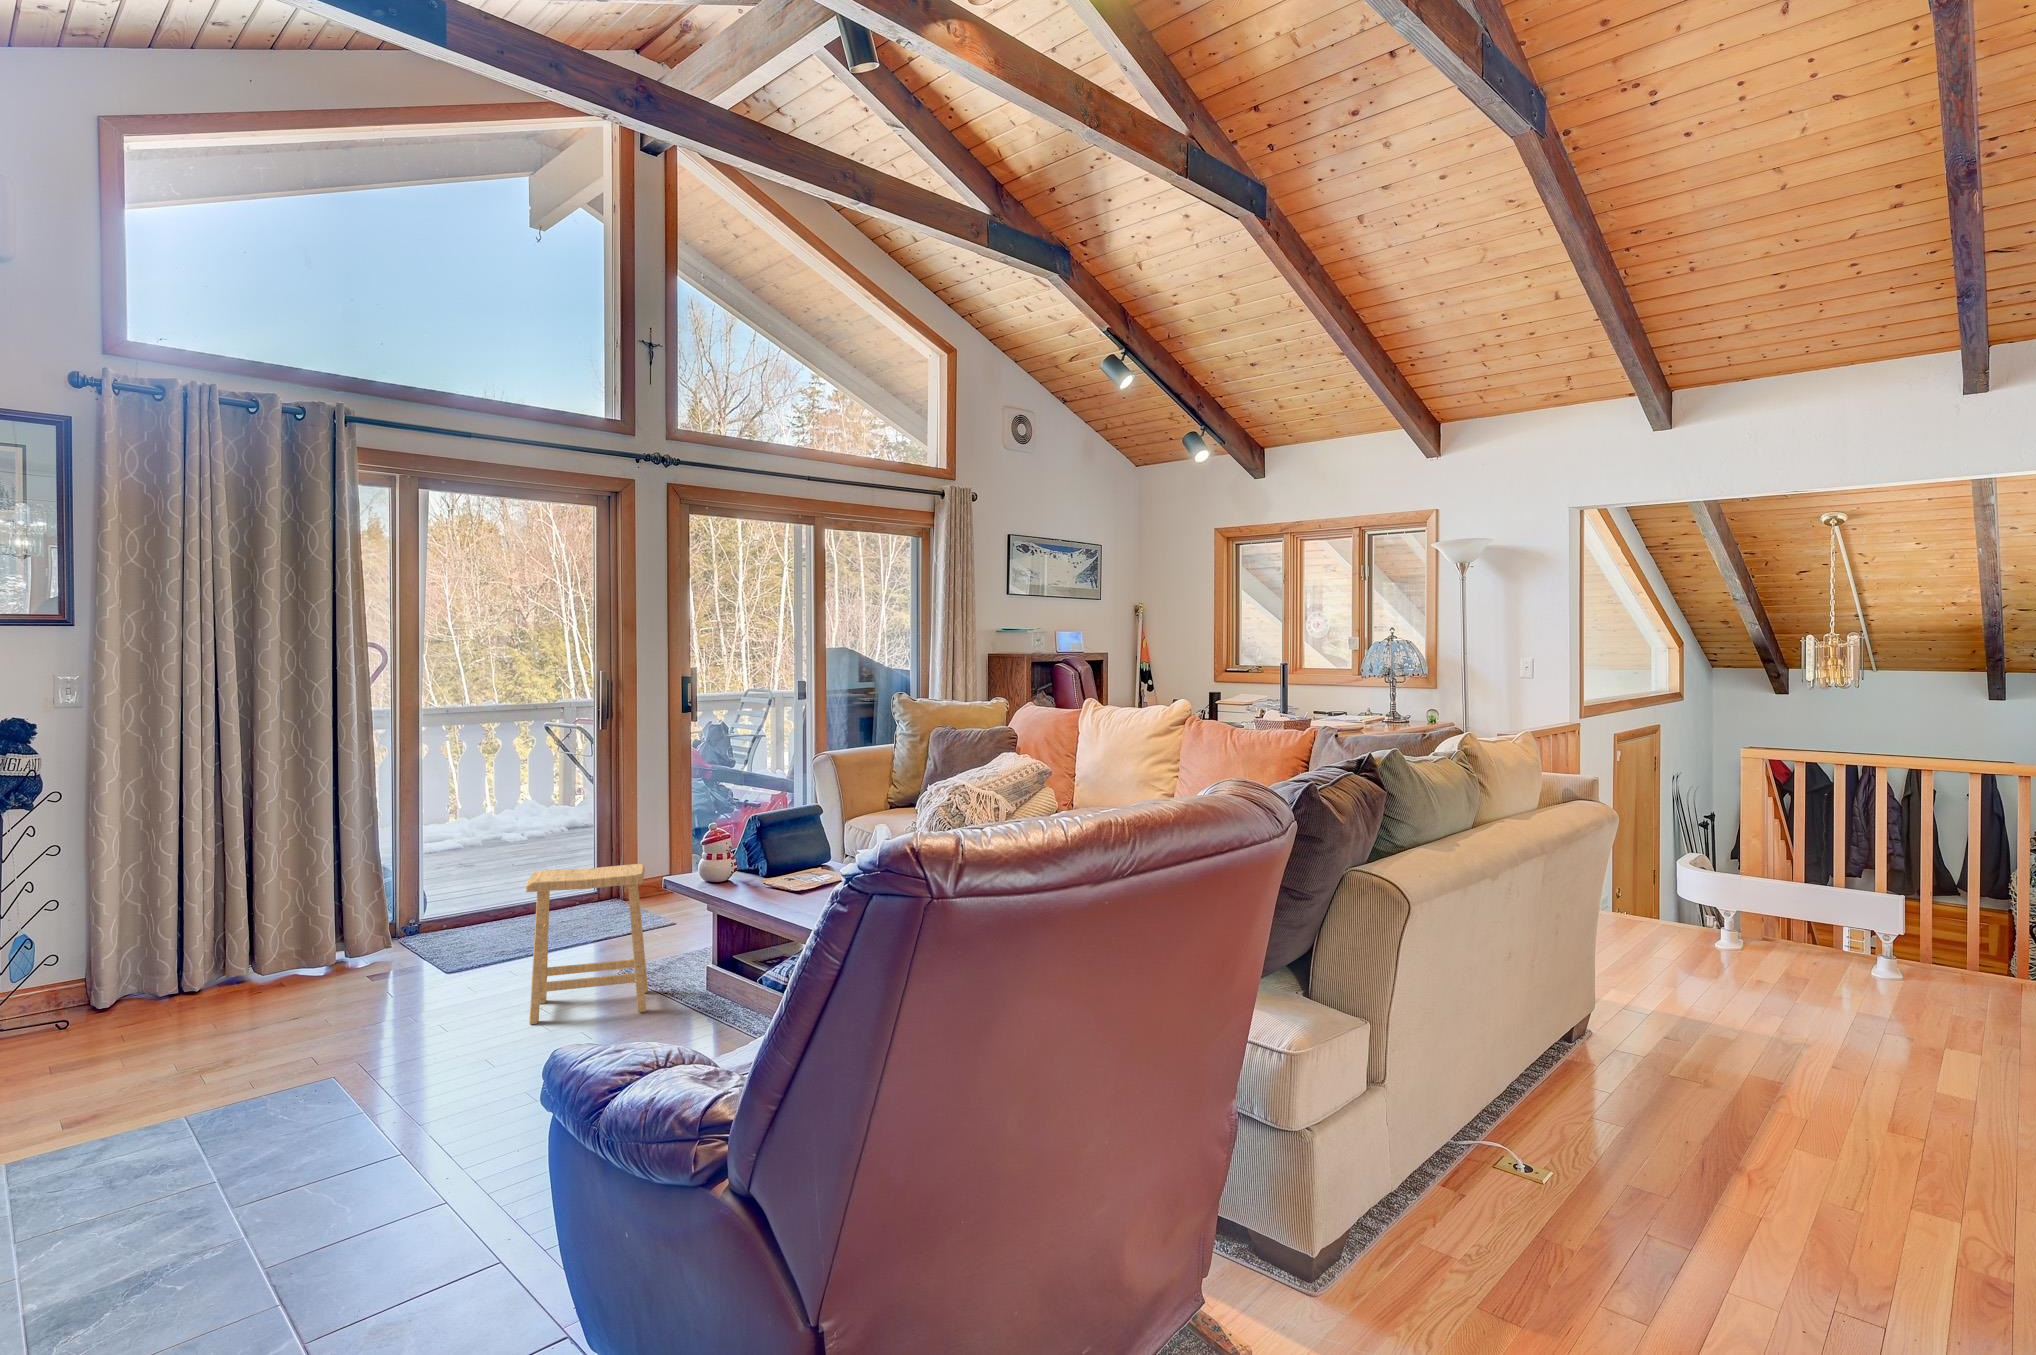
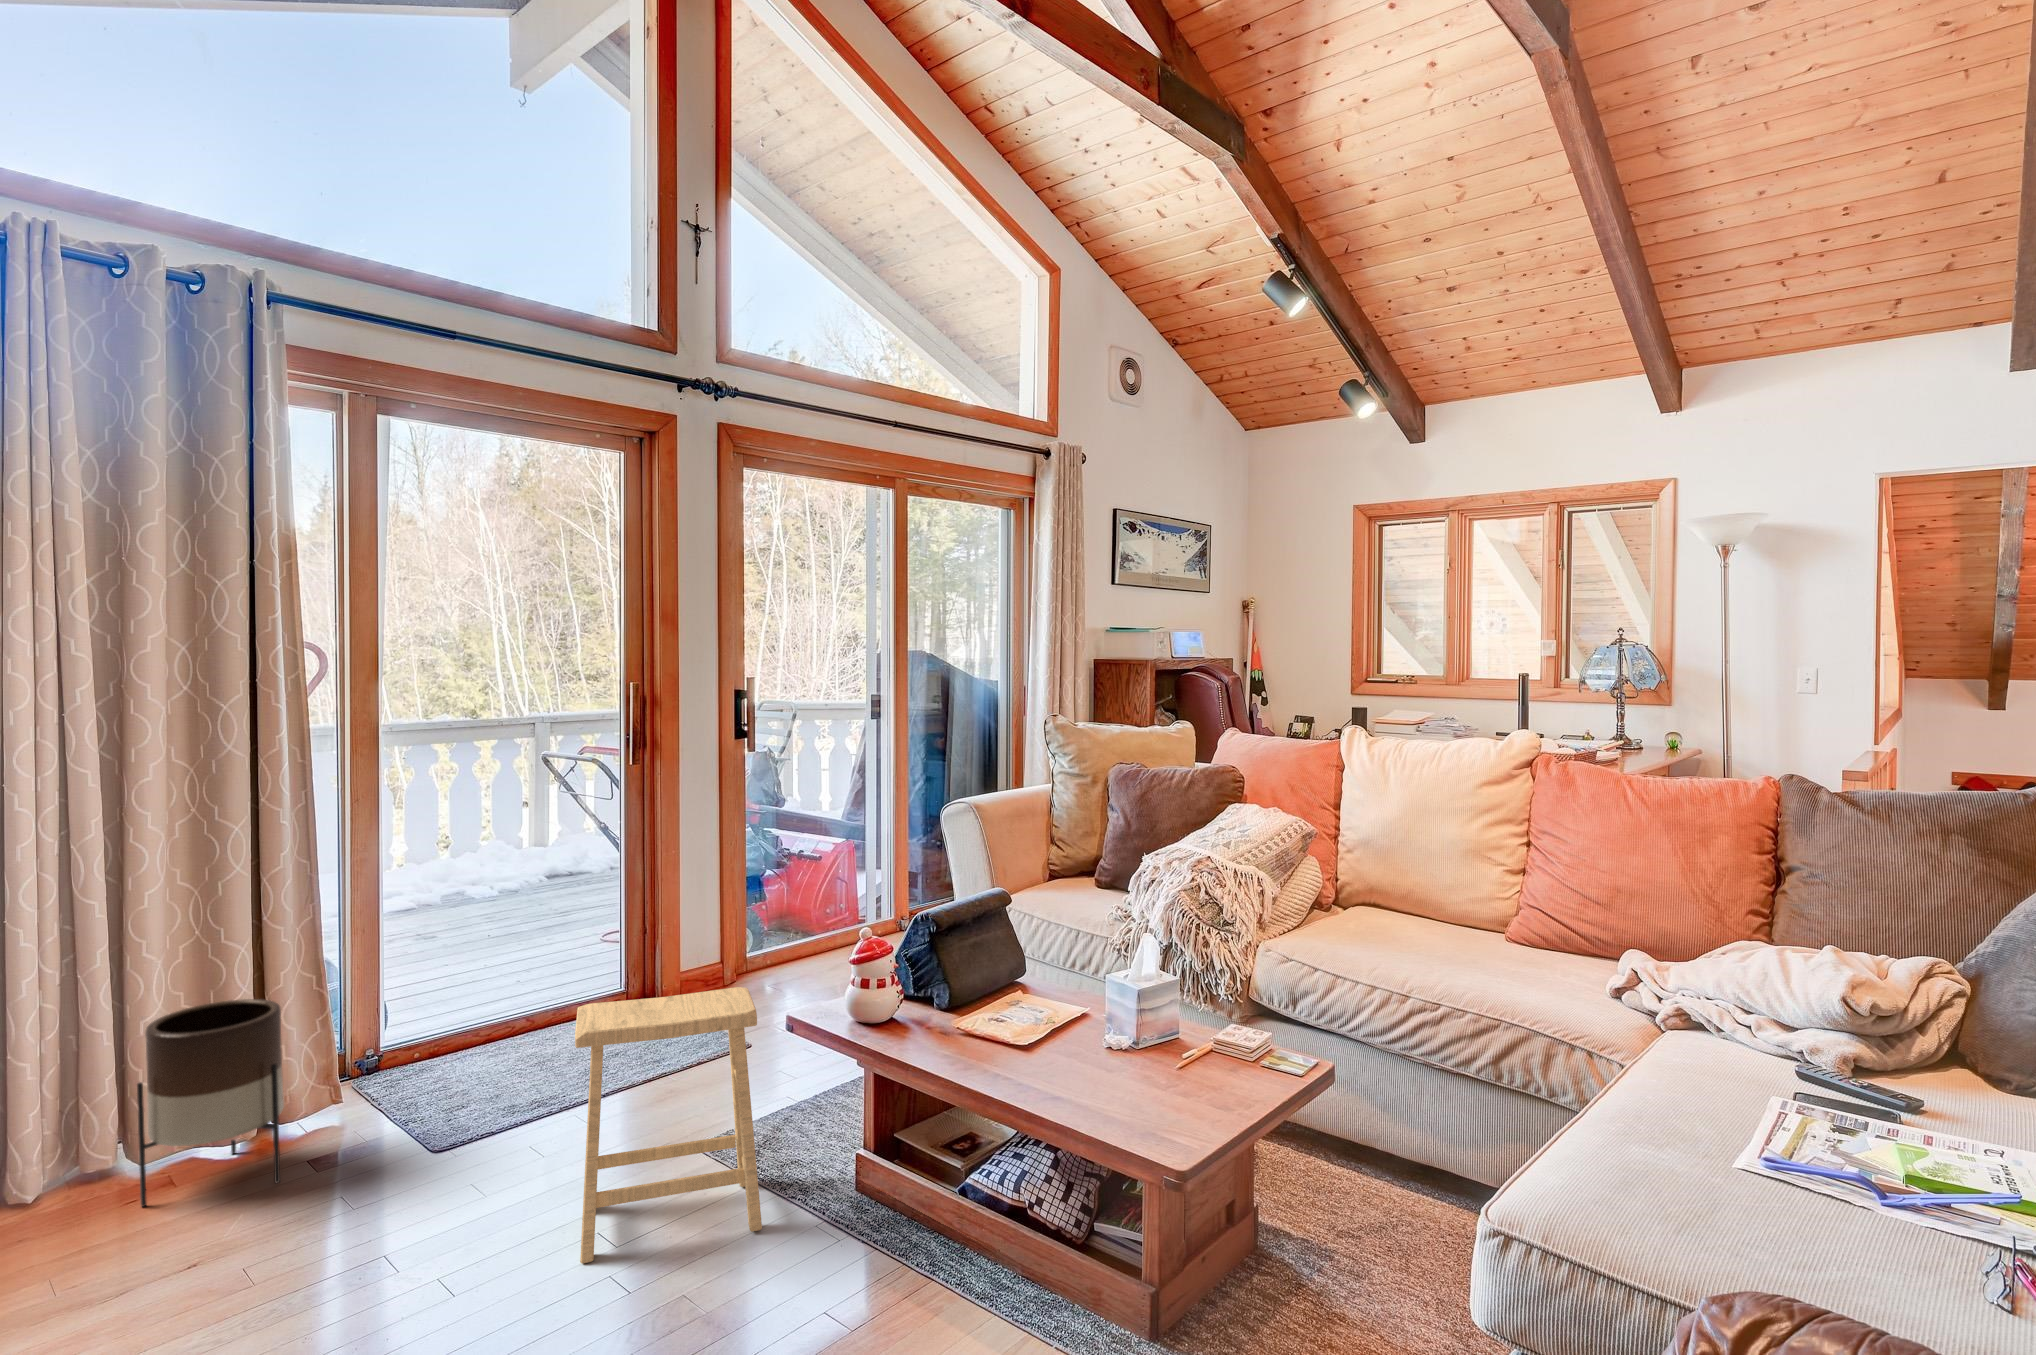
planter: none [263,874,353,997] -> present [137,999,284,1207]

